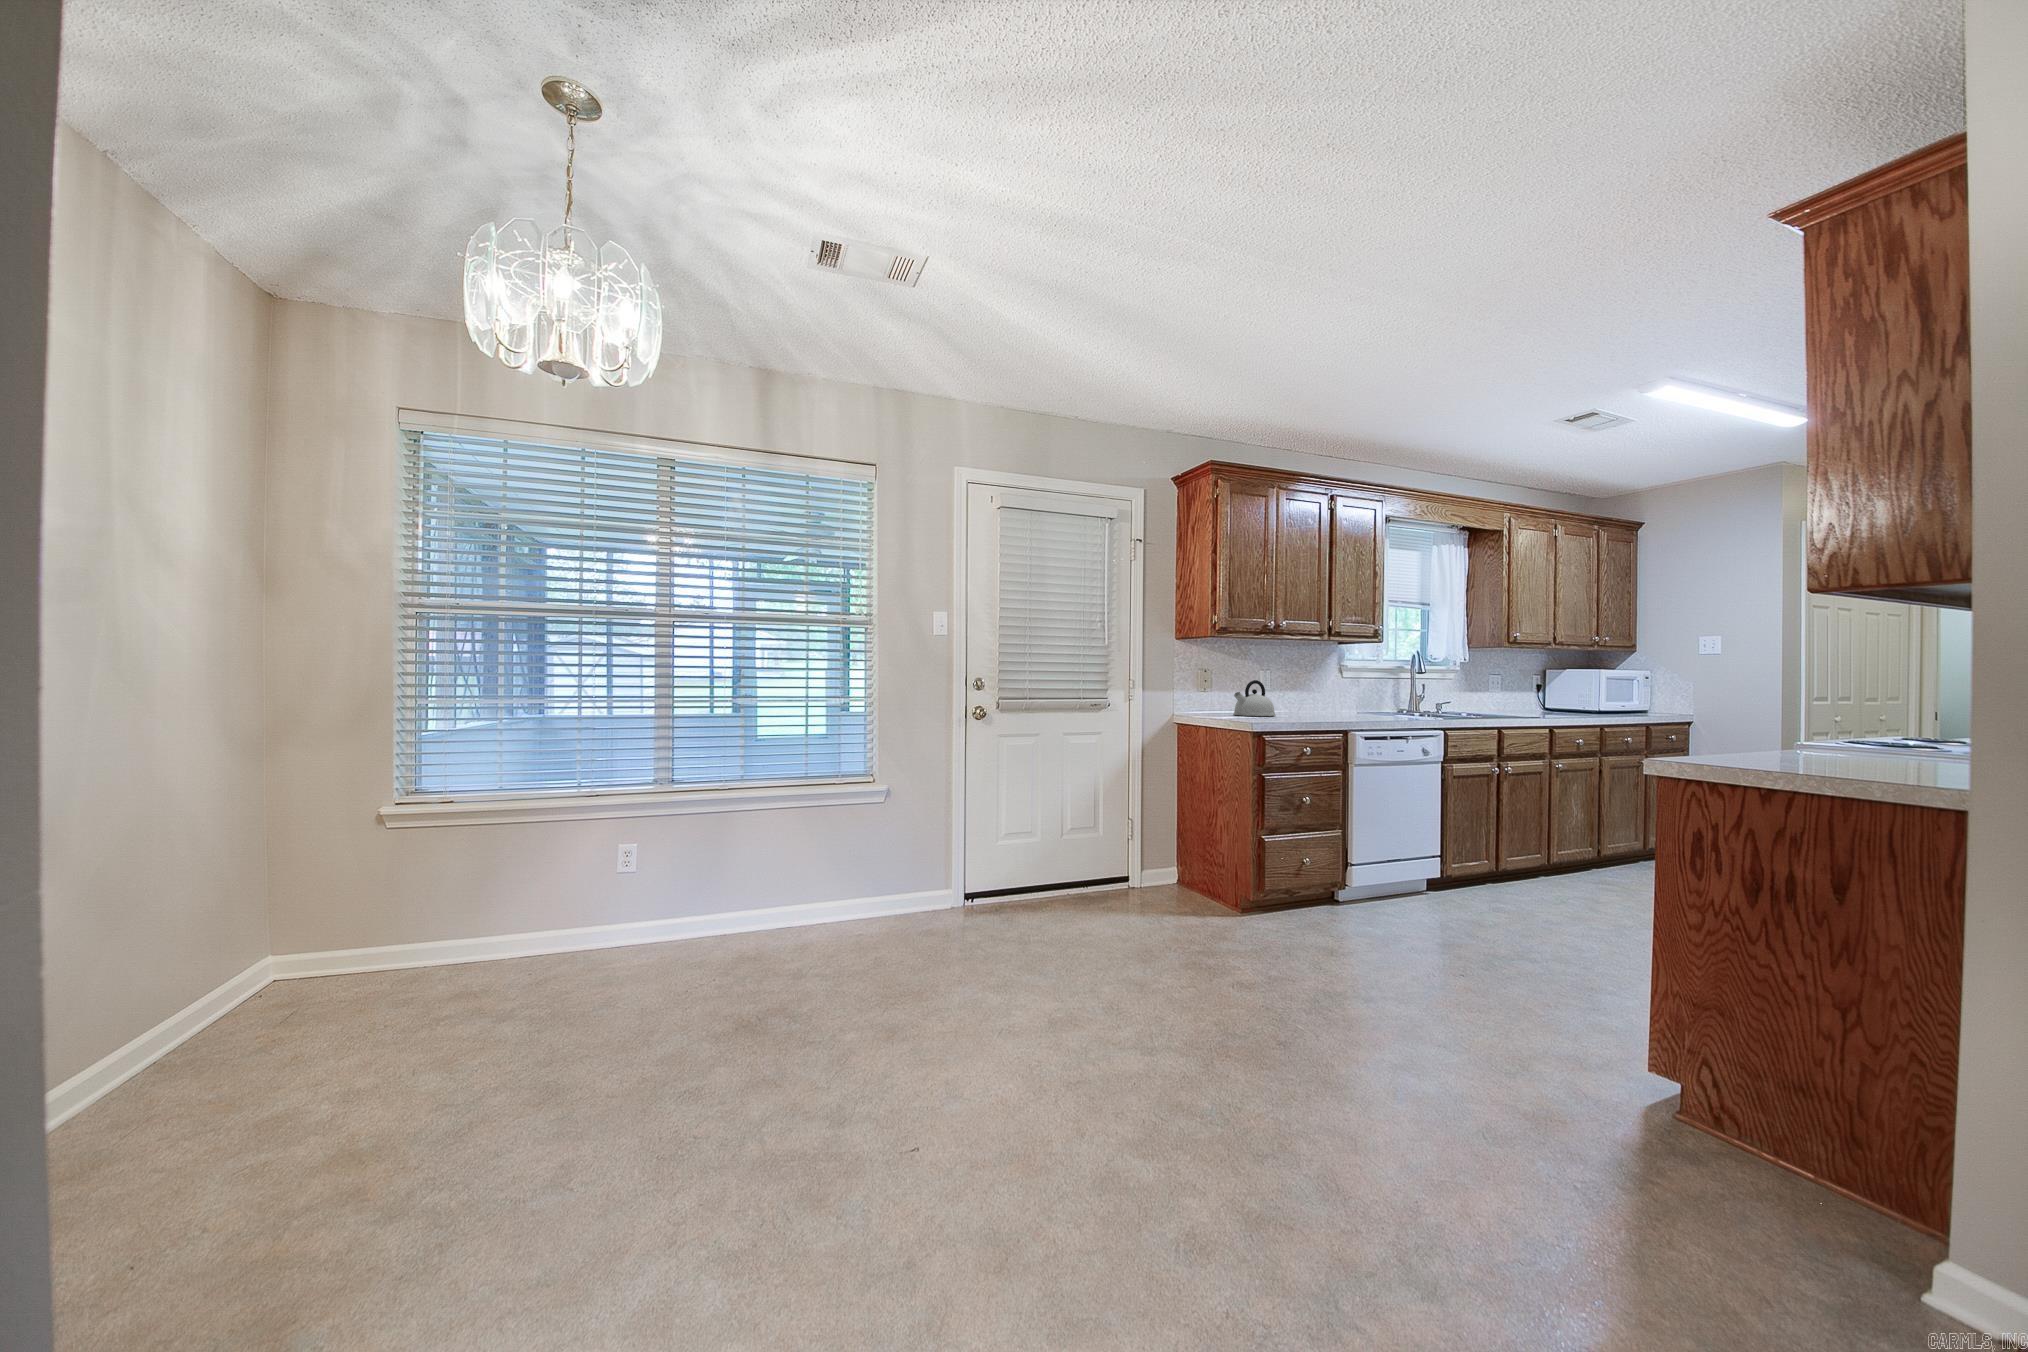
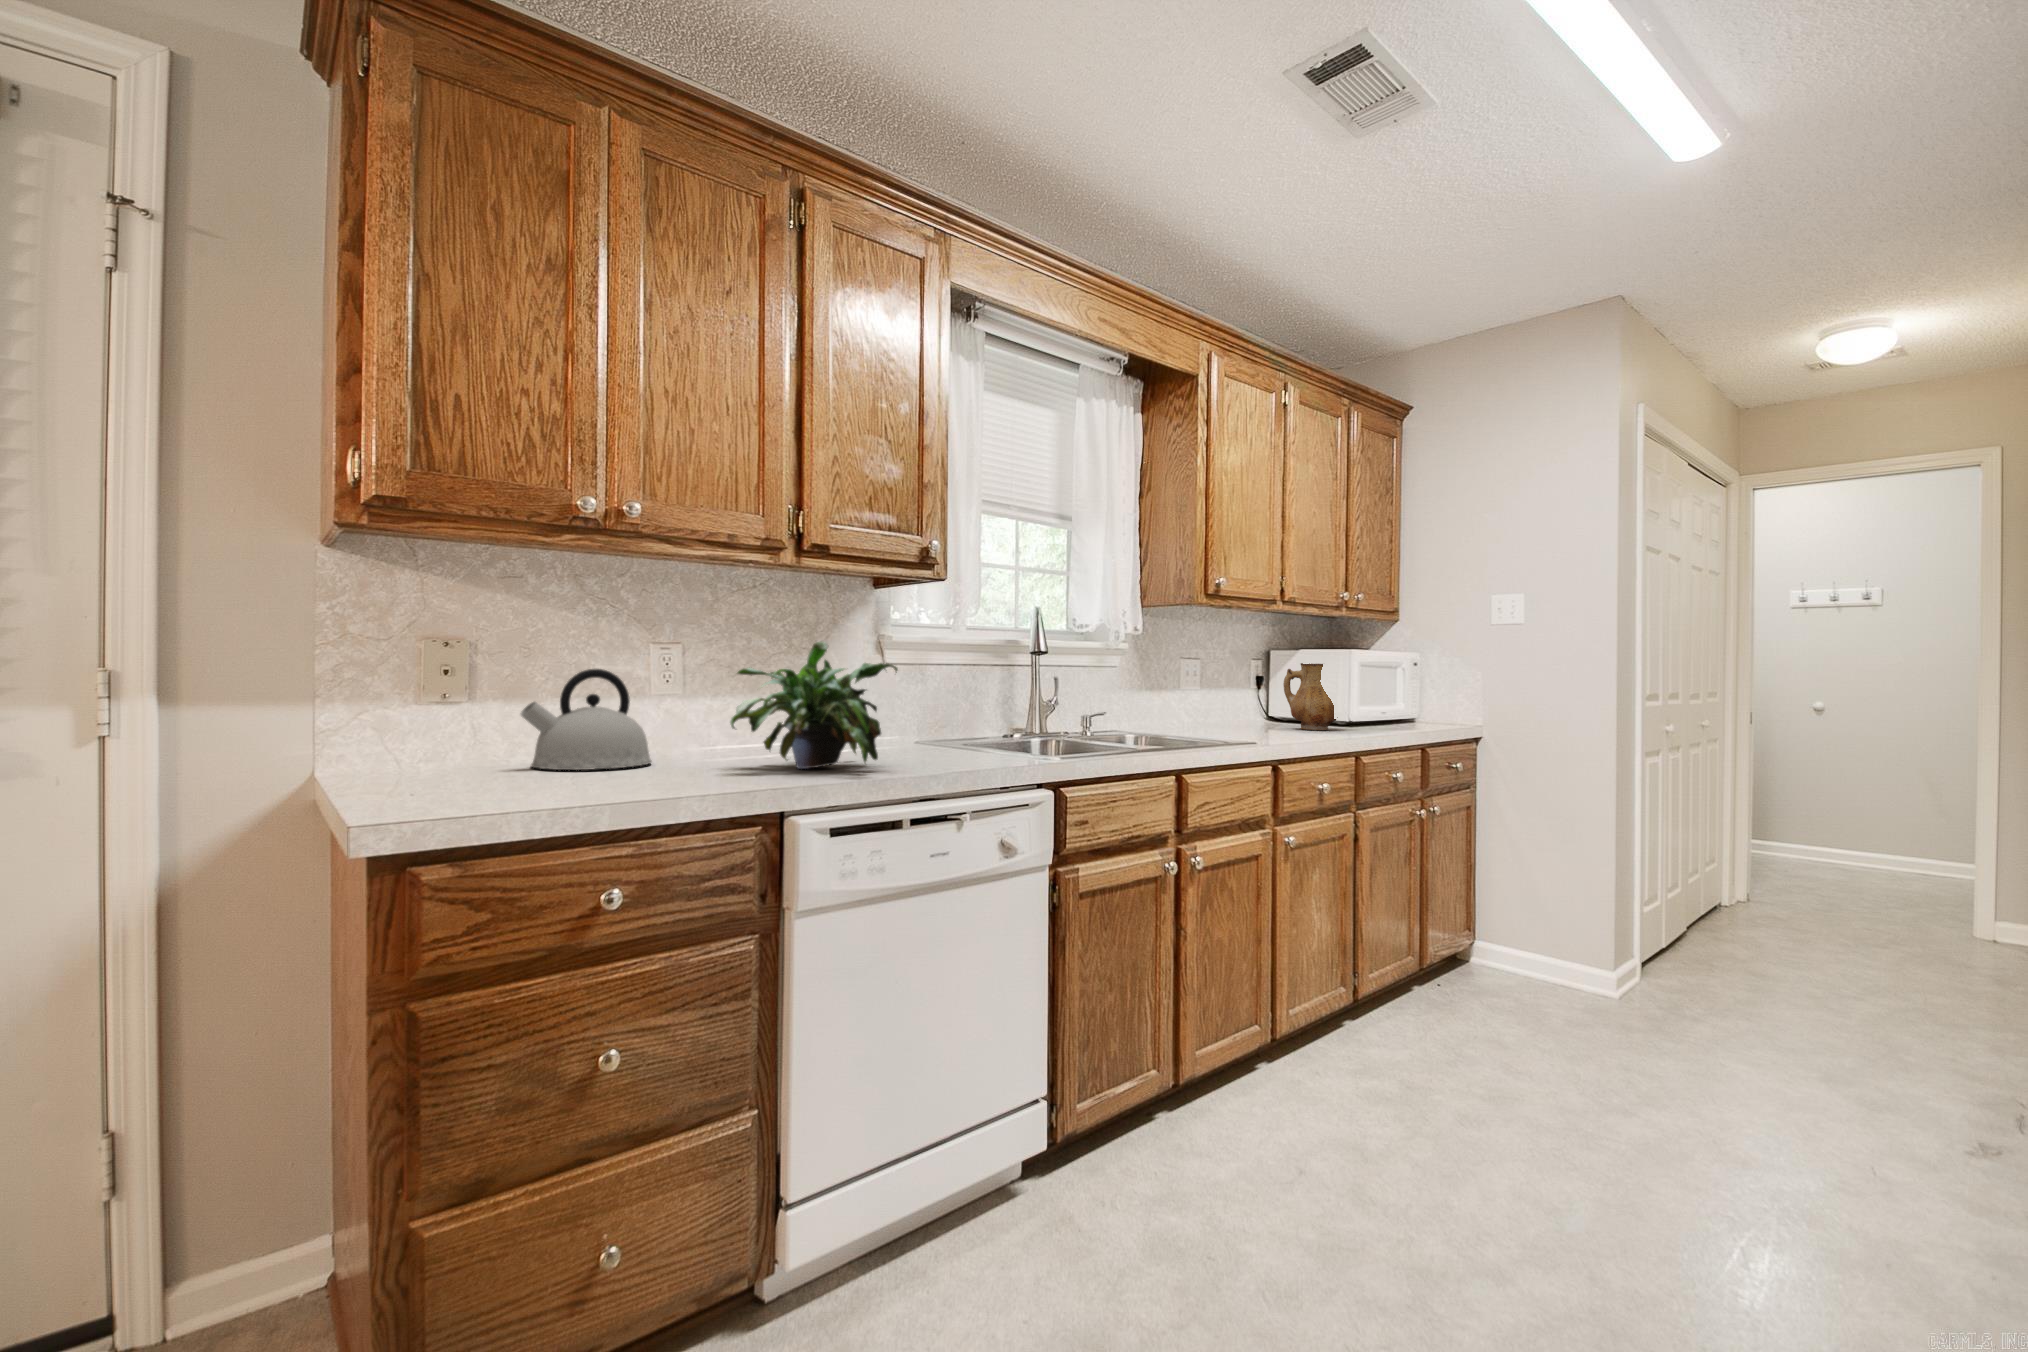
potted plant: none [1310,671,1379,718] -> present [730,642,898,769]
ceramic pitcher: none [1555,678,1593,715] -> present [1283,663,1338,730]

